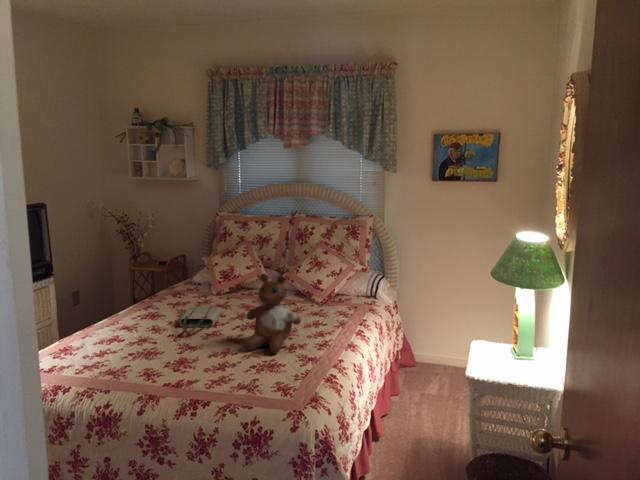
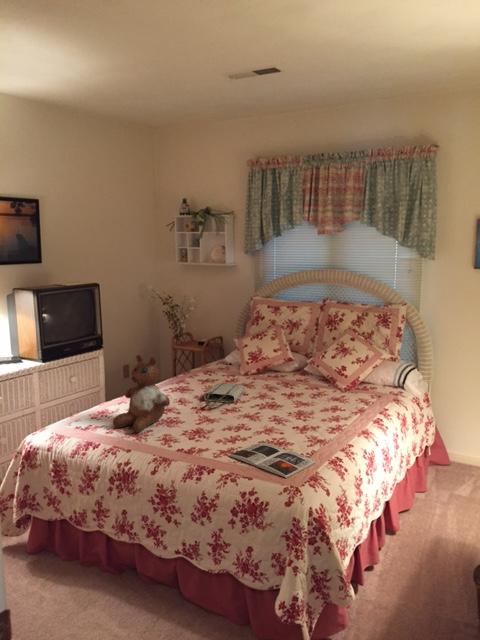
stuffed bear: present [244,274,301,353] -> present [113,355,170,433]
magazine: none [221,367,312,402] -> present [229,443,315,478]

